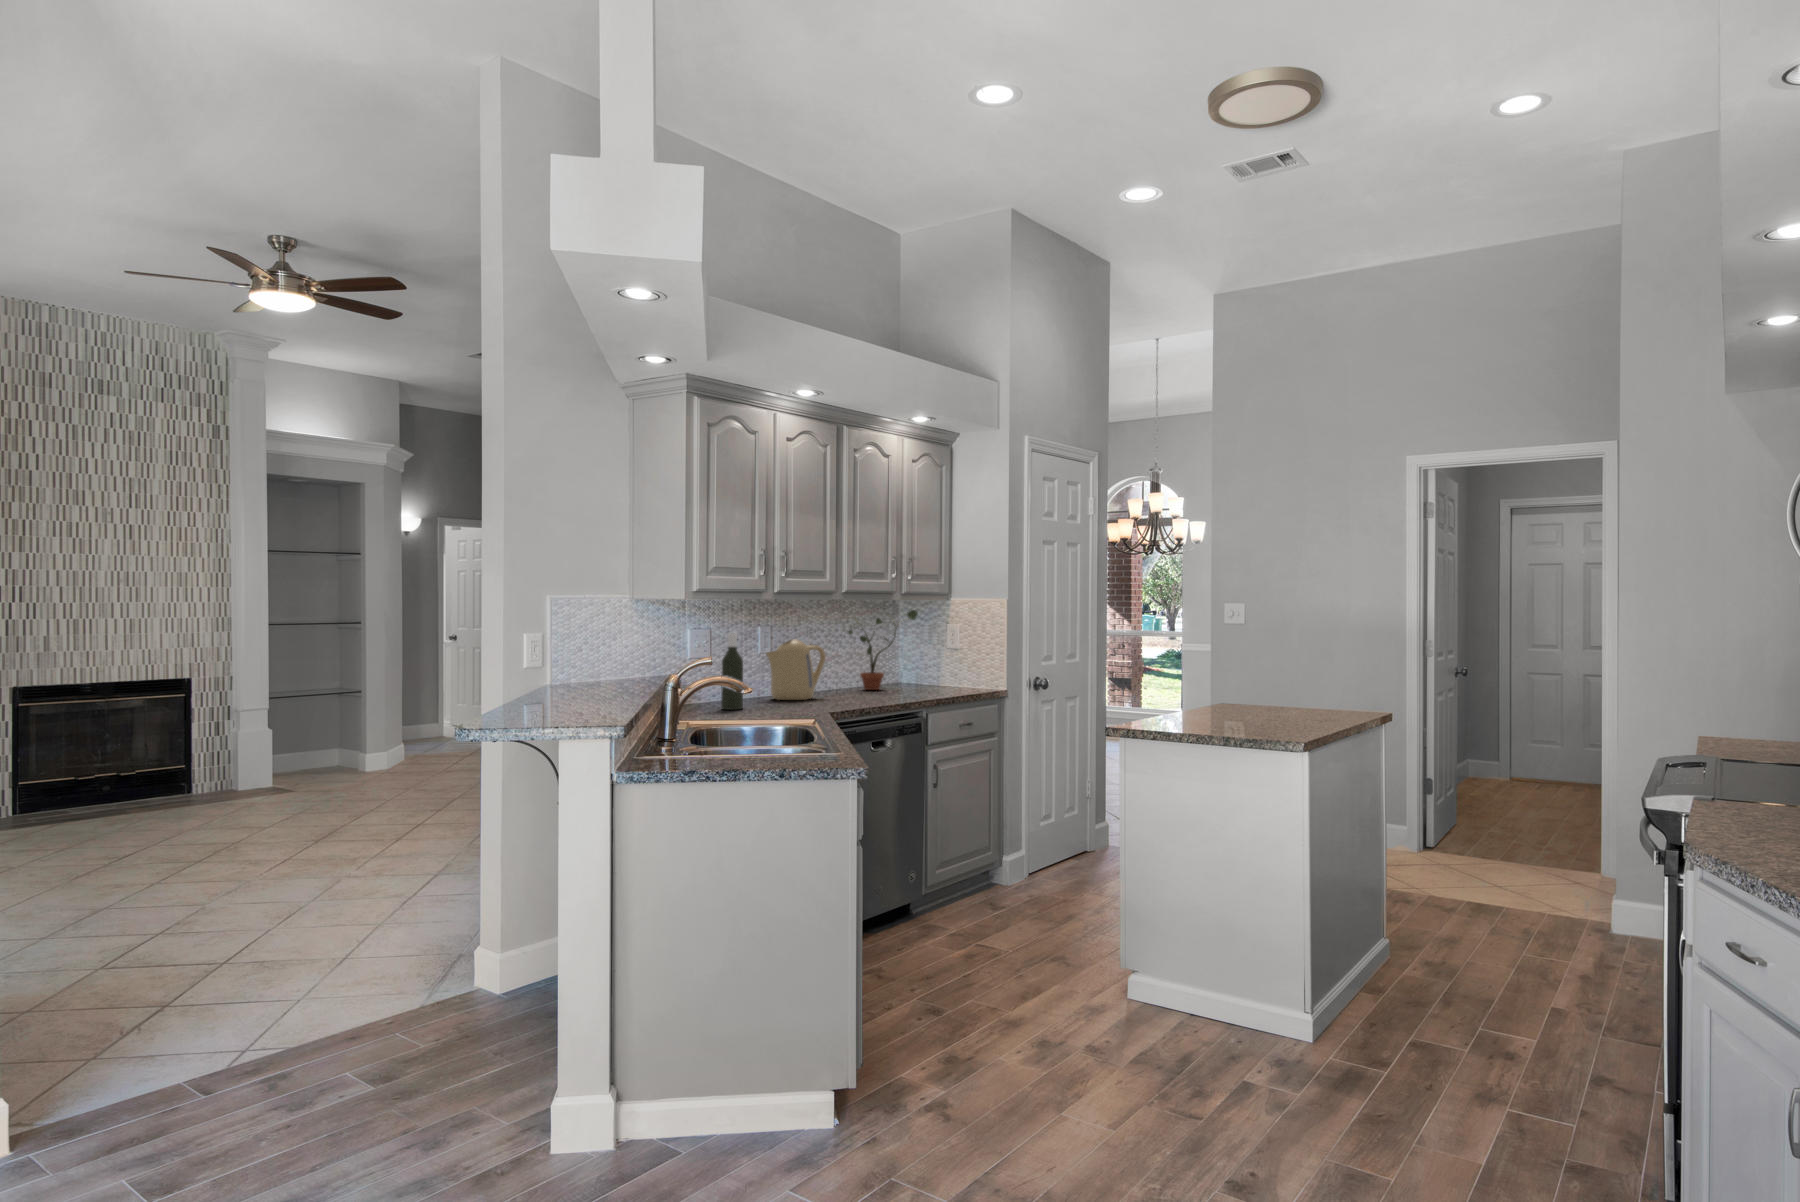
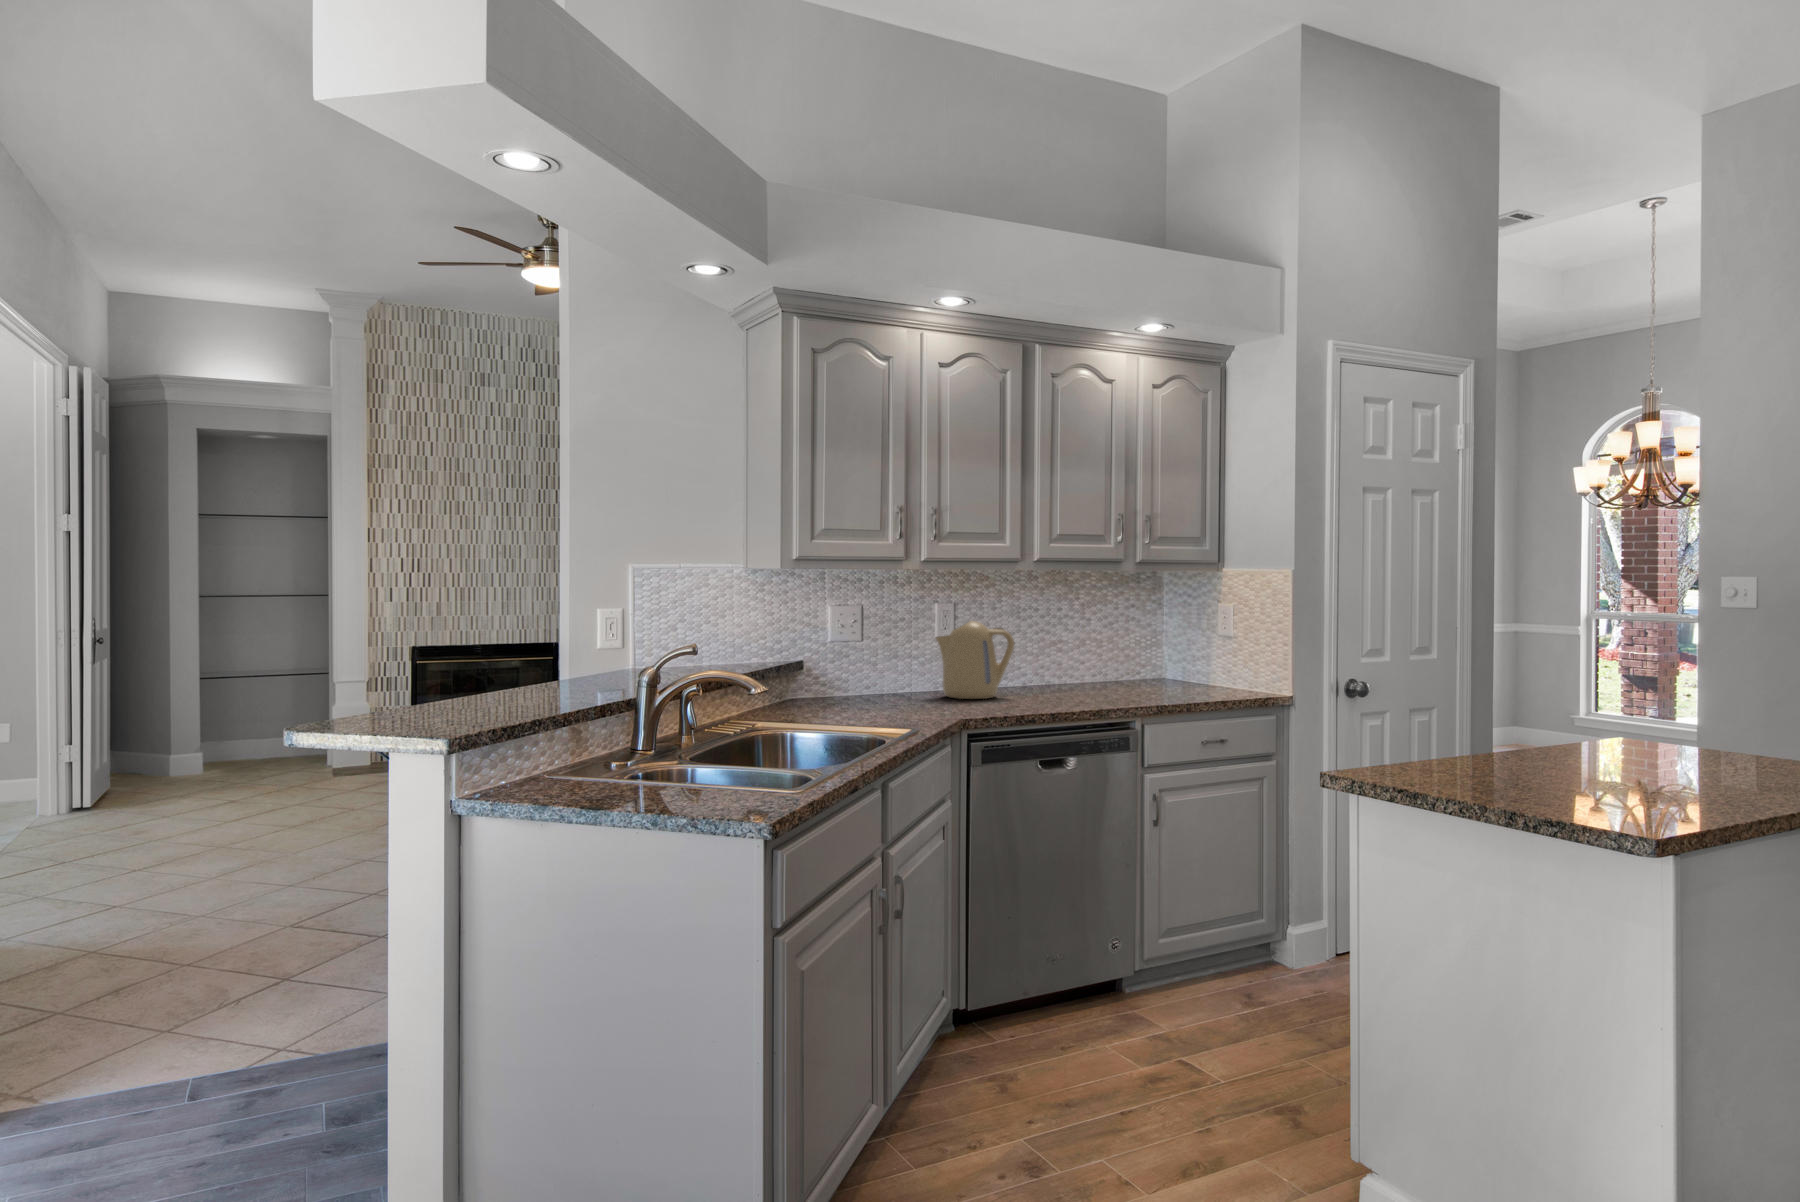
potted plant: present [848,610,918,690] -> none [1071,584,1170,689]
bottle: present [721,633,743,710] -> none [850,612,877,709]

